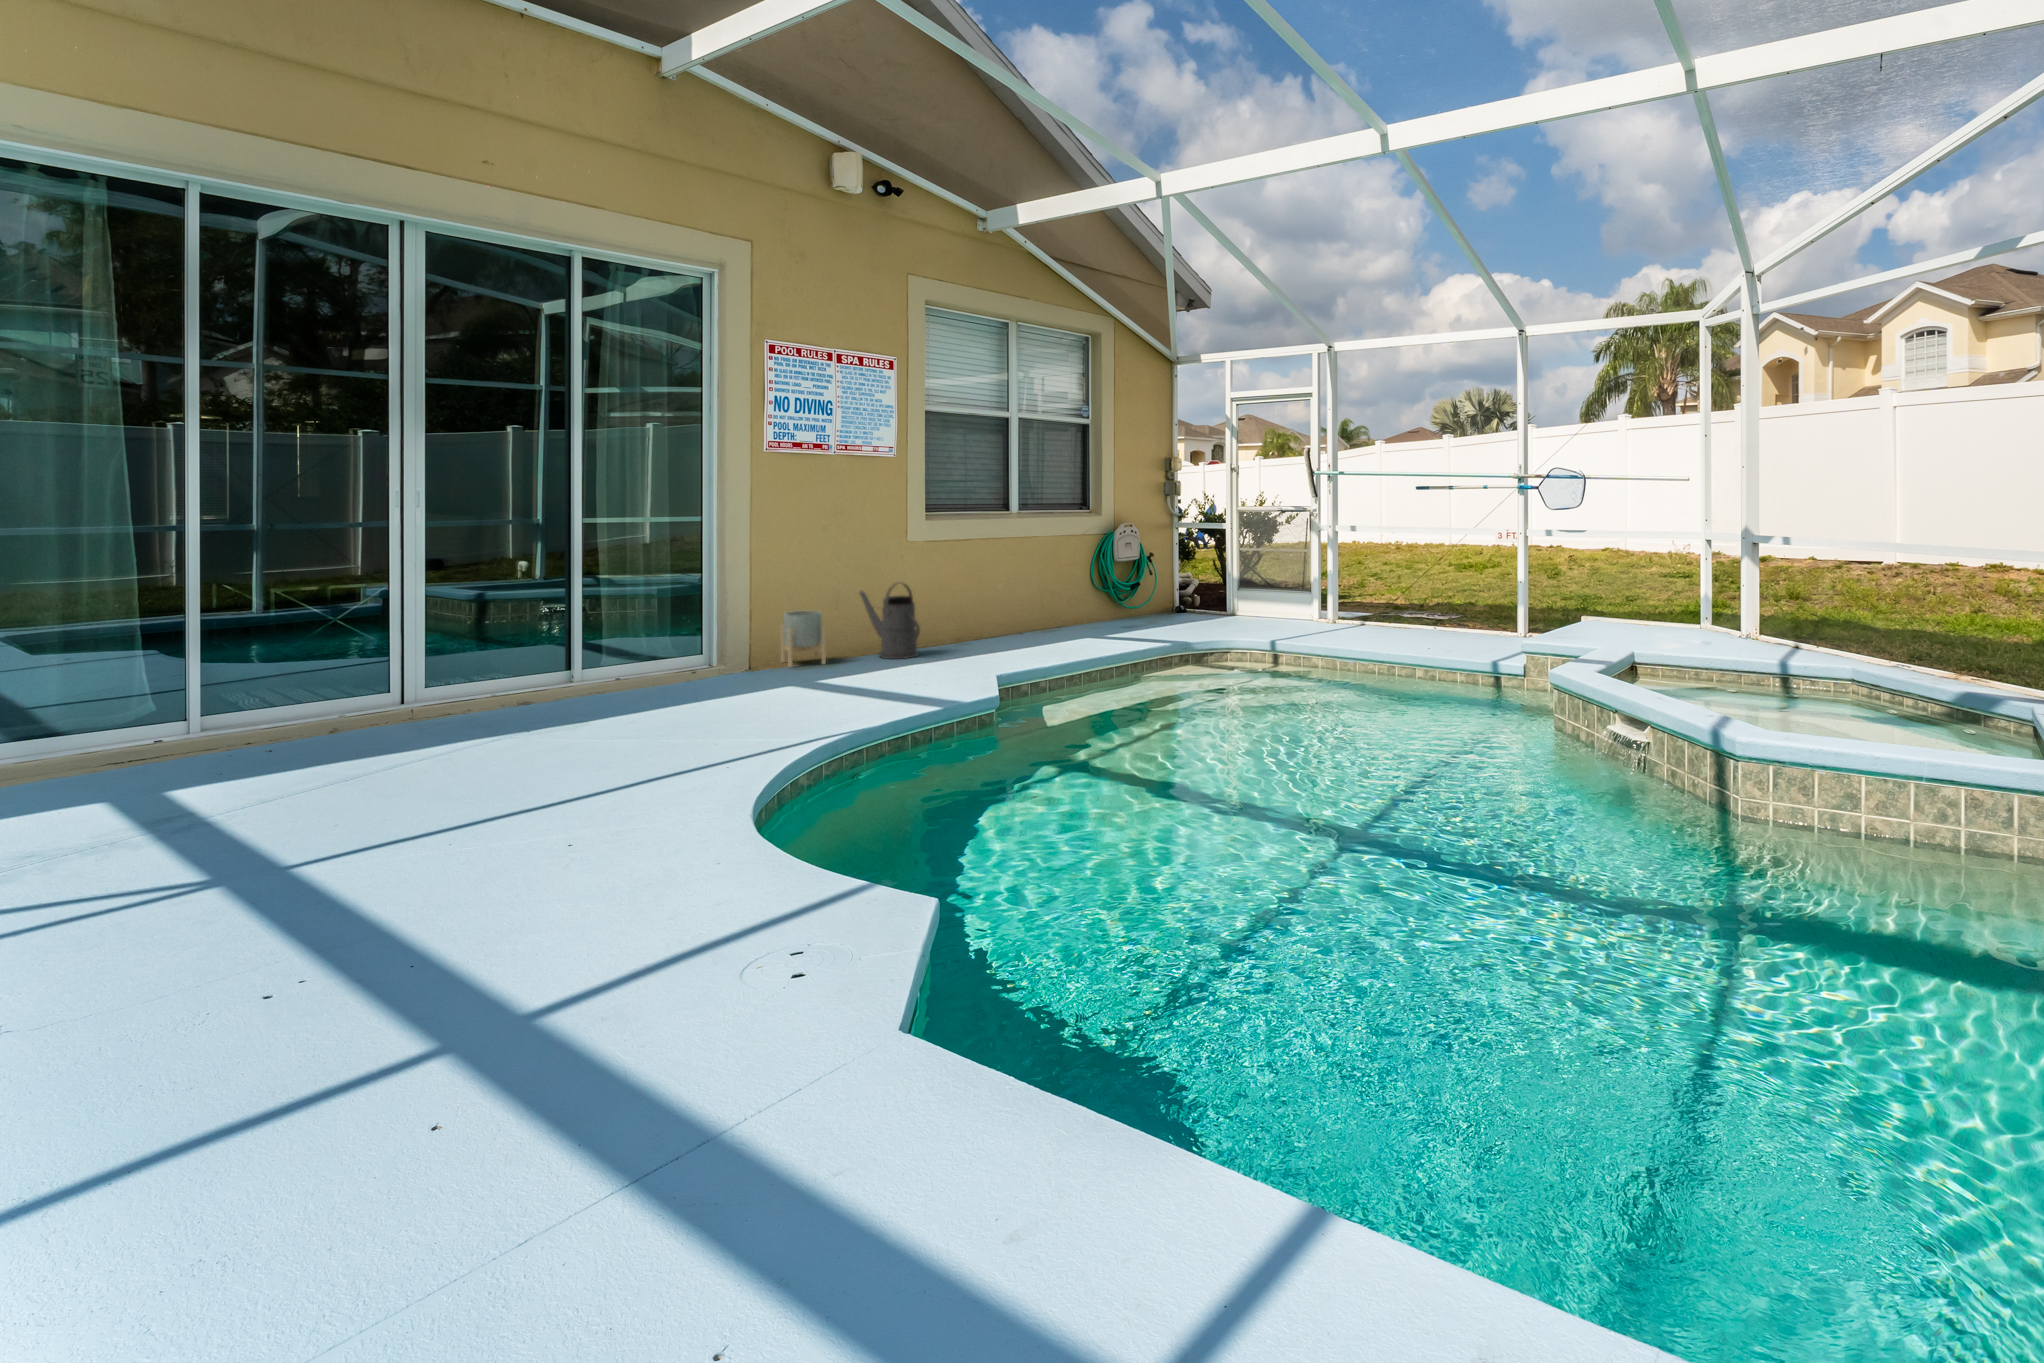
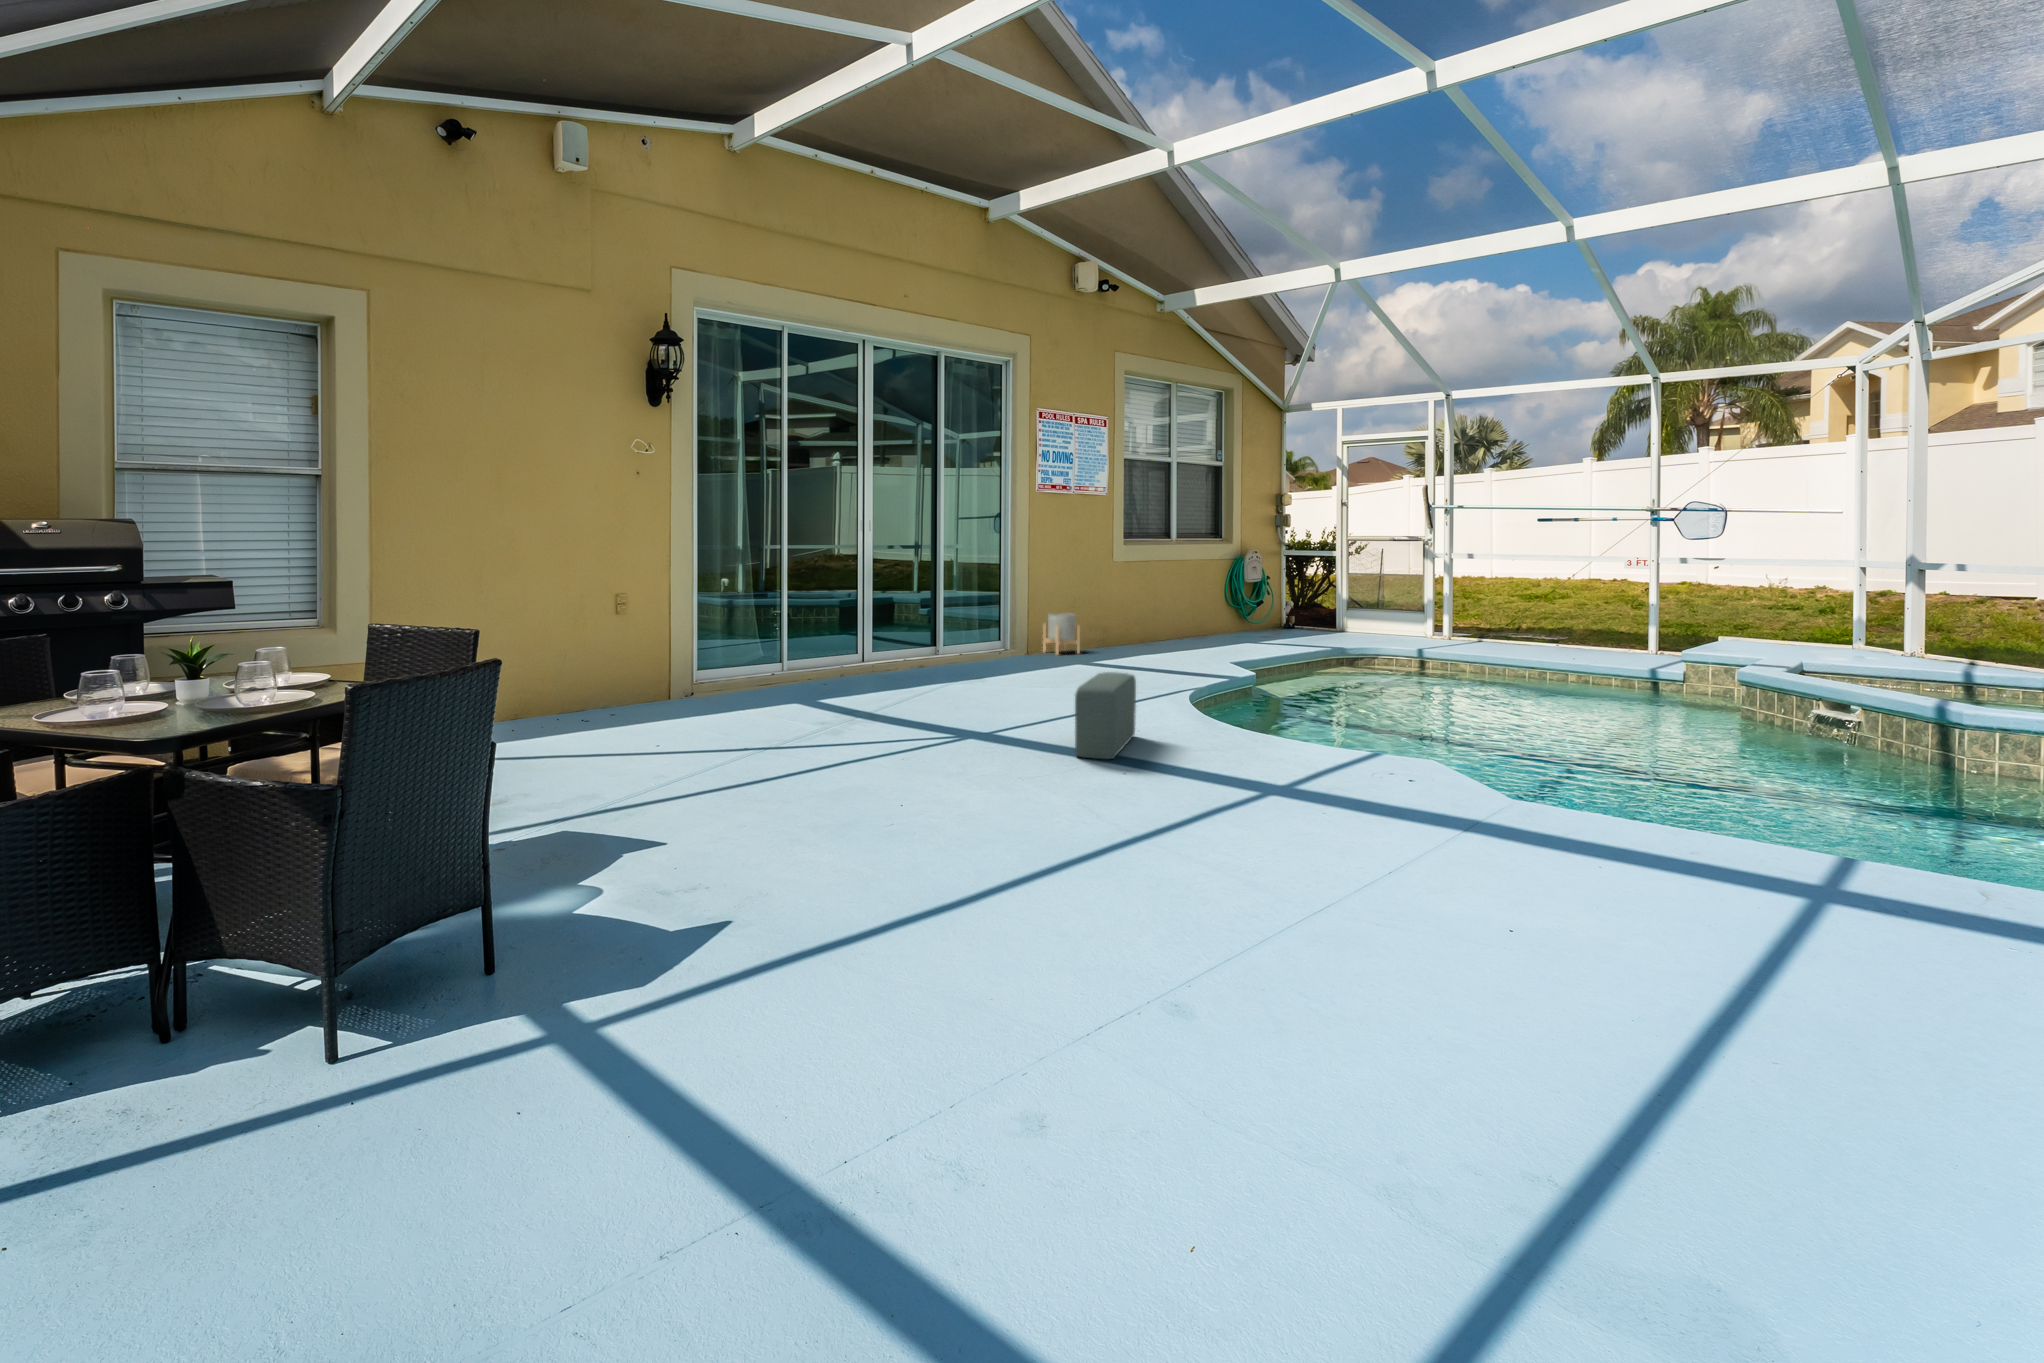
watering can: present [860,583,920,659] -> none [1086,593,1146,652]
pouf: none [286,760,542,946] -> present [1075,672,1136,759]

